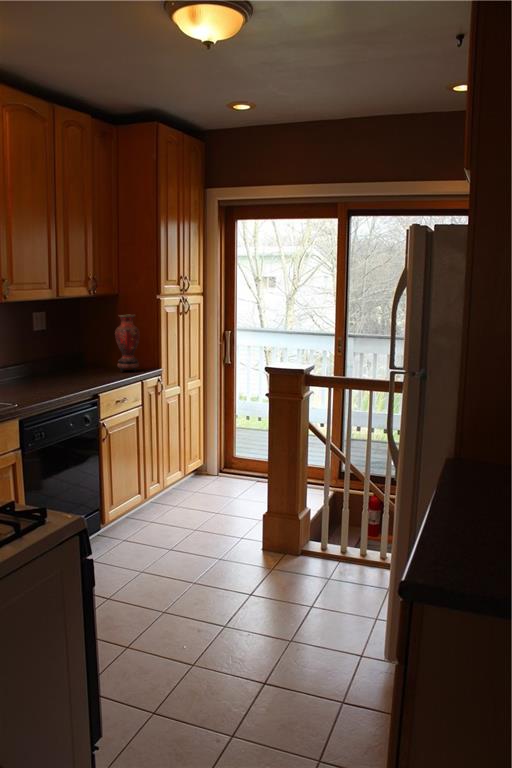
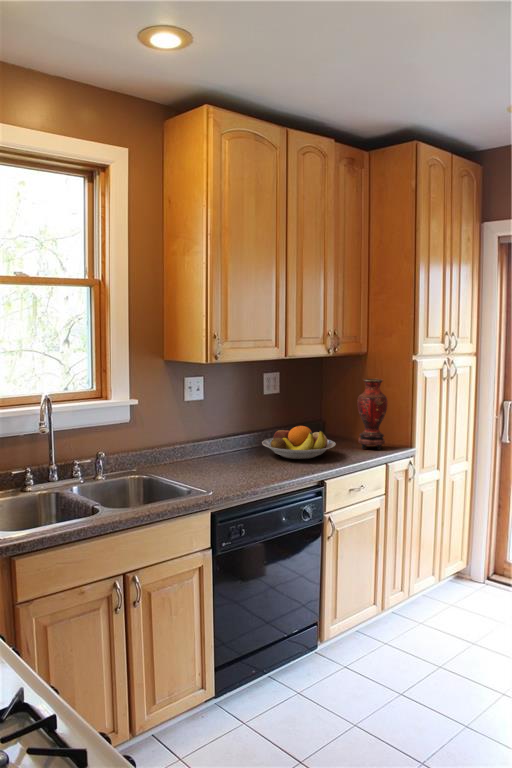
fruit bowl: none [39,354,102,381] -> present [262,426,335,459]

